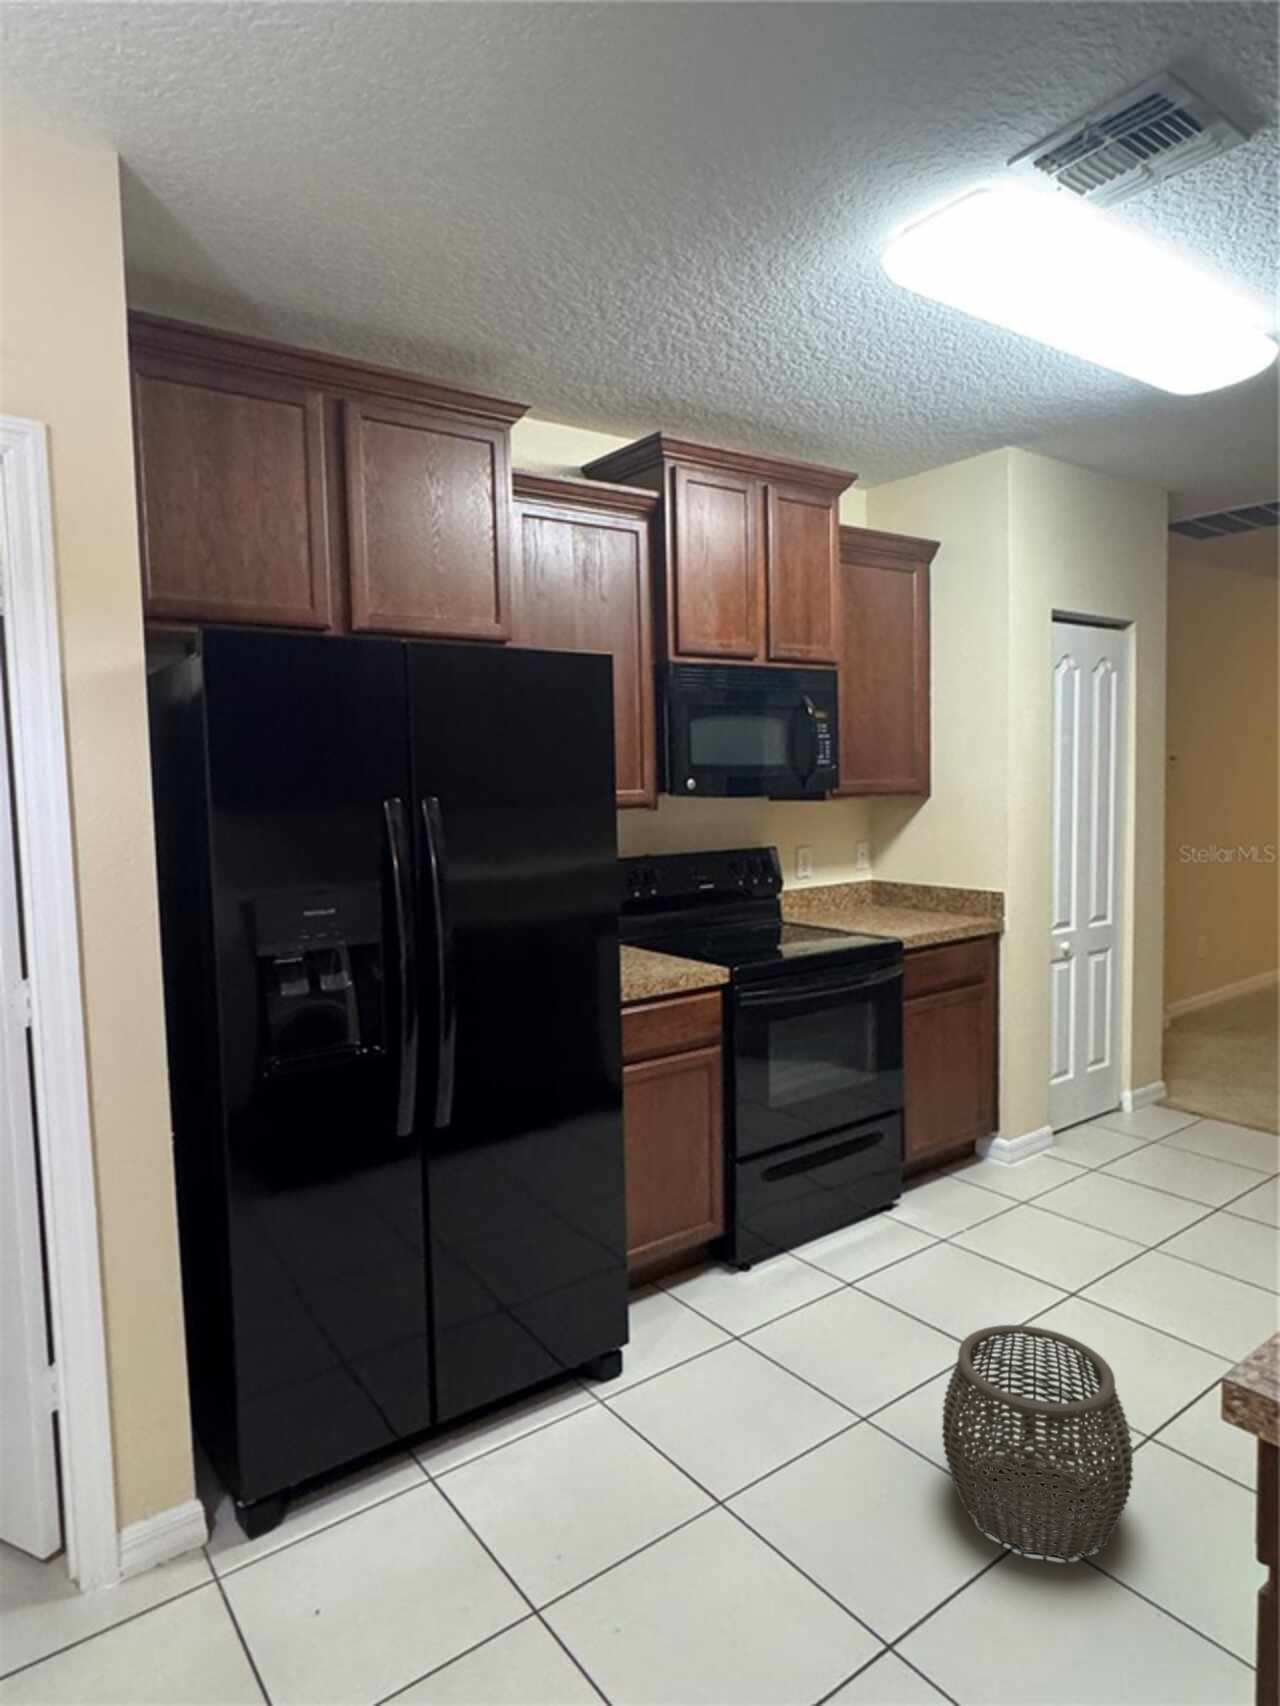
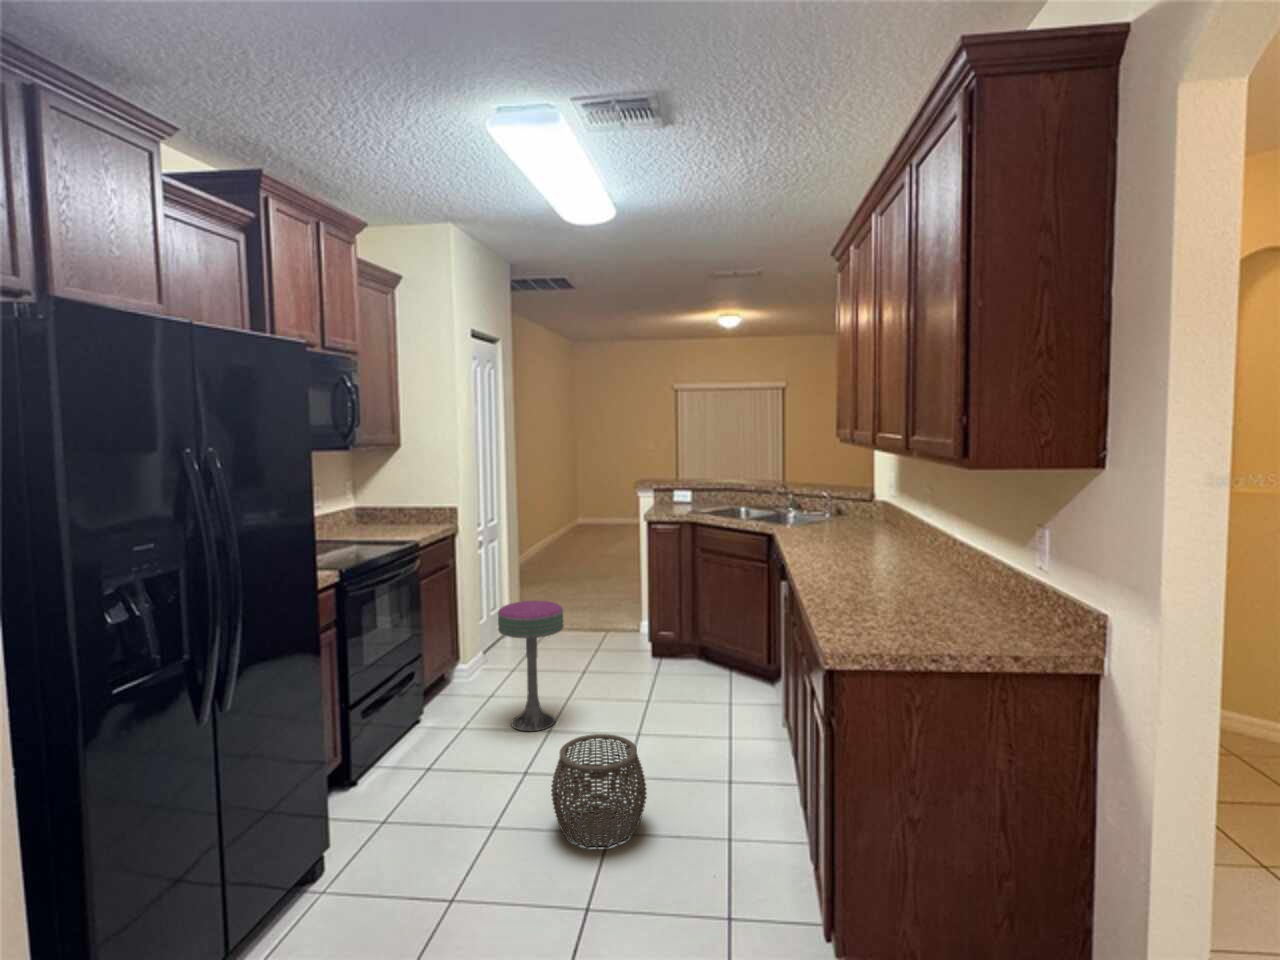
bar stool: none [1001,1059,1122,1288] -> present [498,601,564,731]

